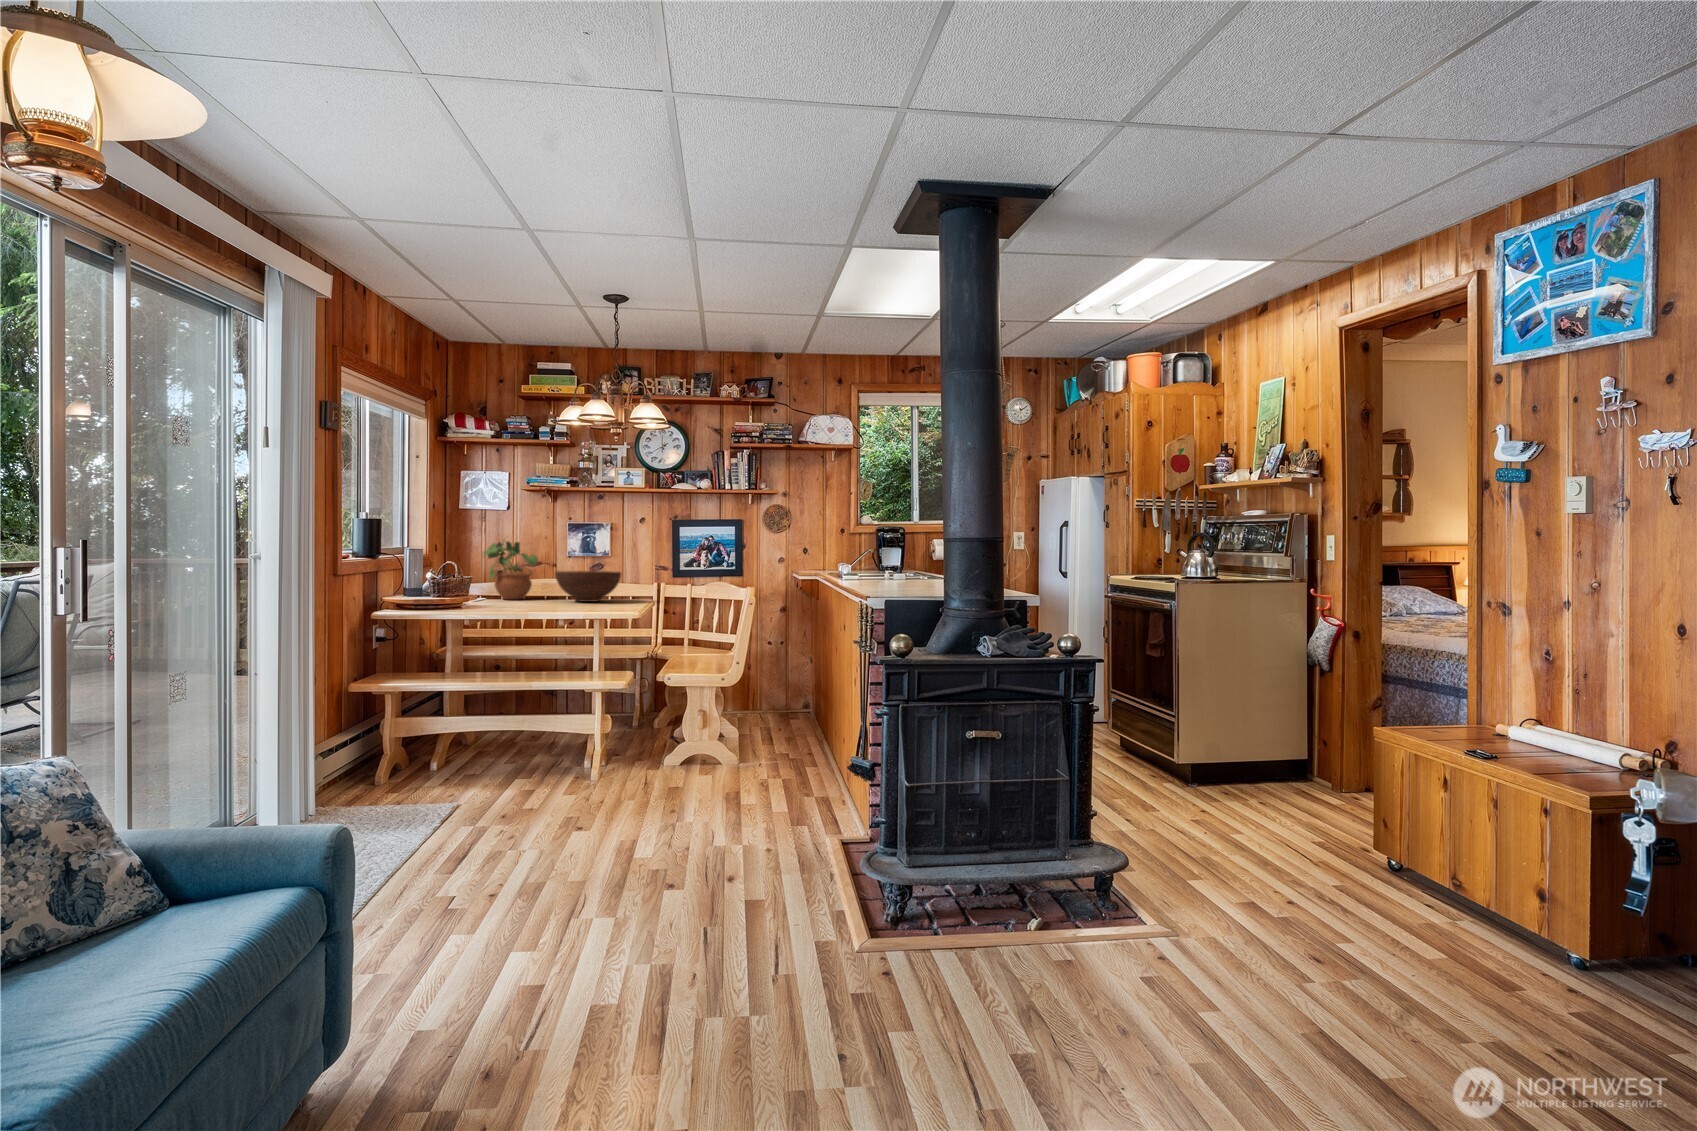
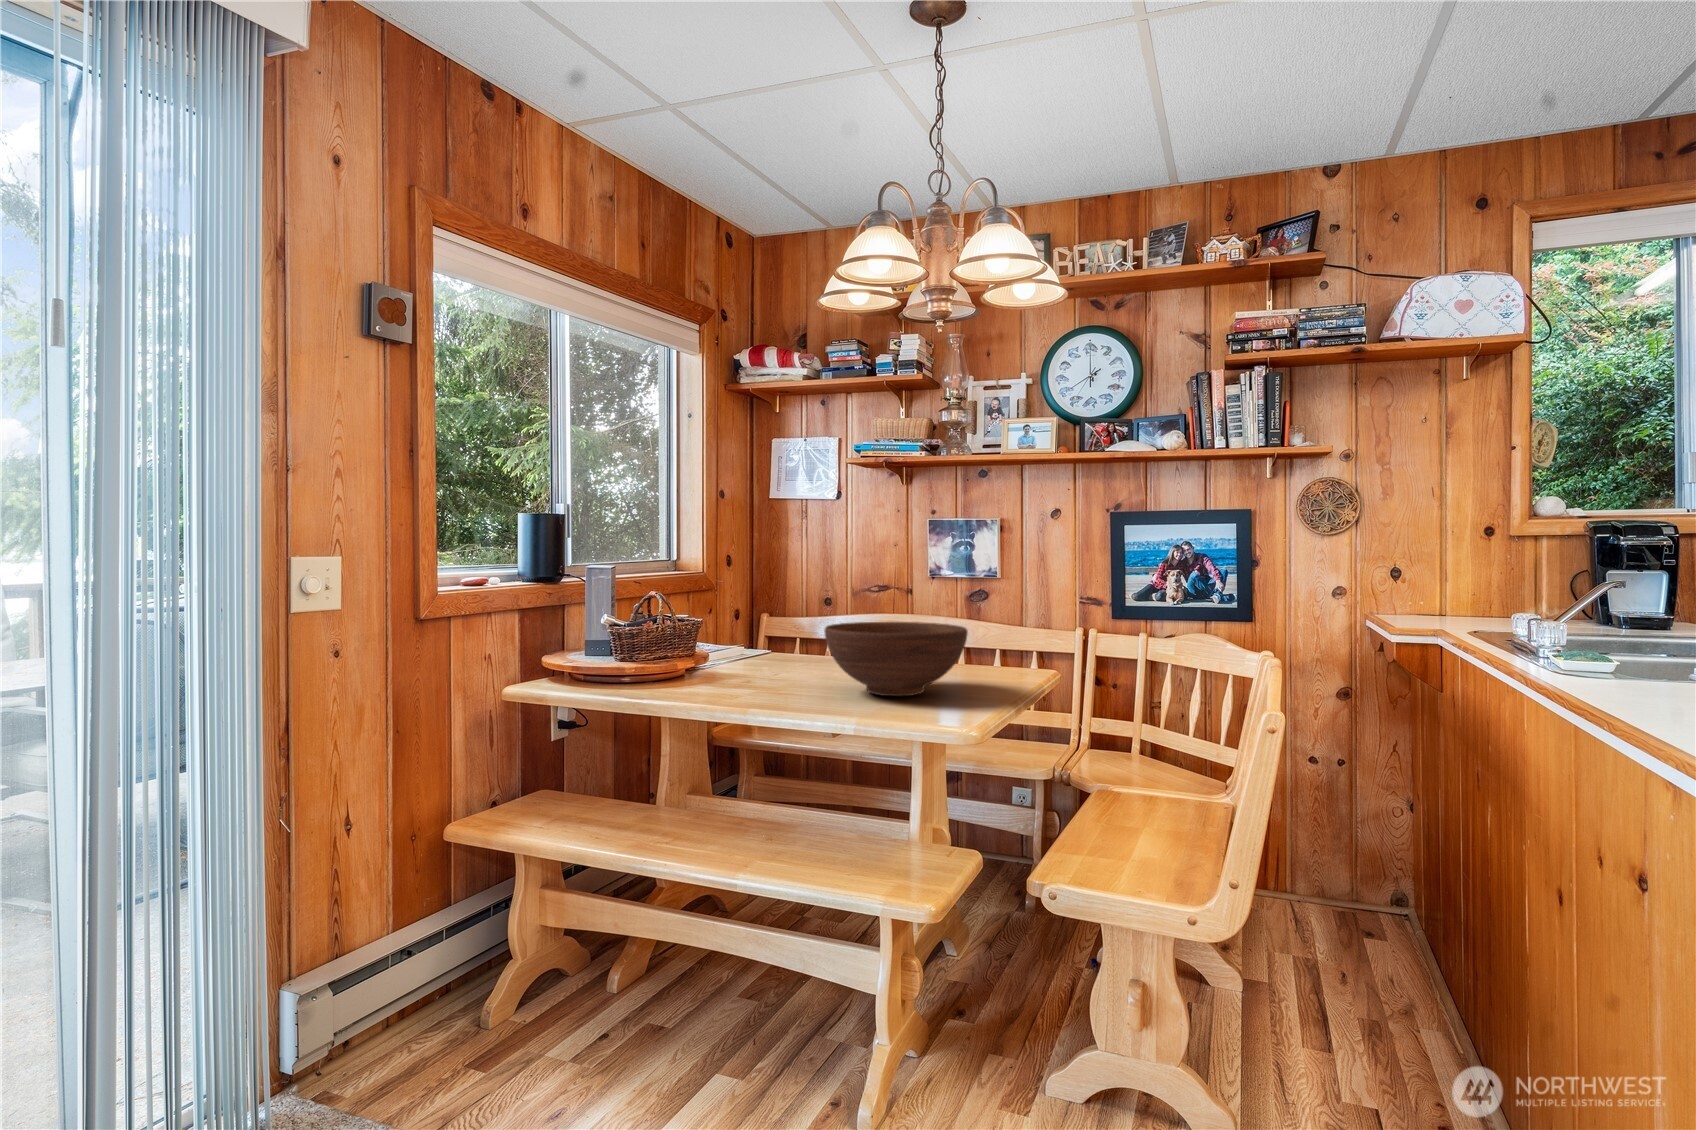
potted plant: present [483,541,538,599] -> none [707,547,807,676]

